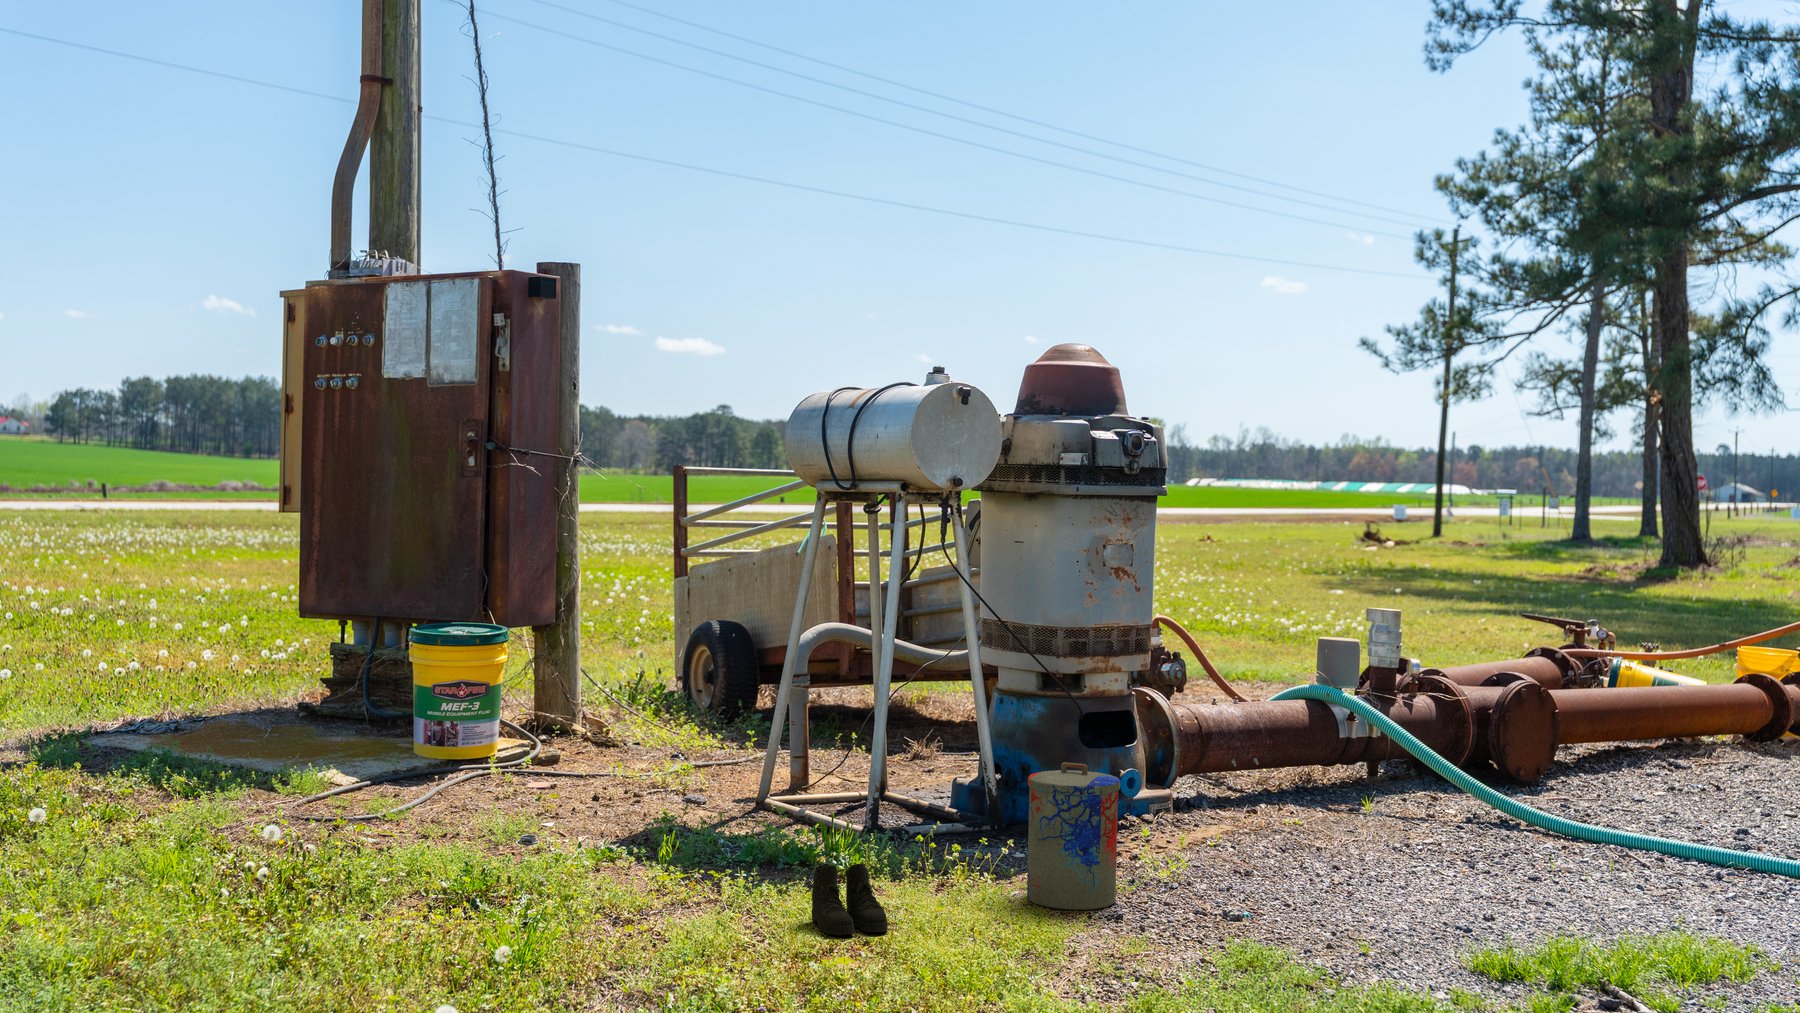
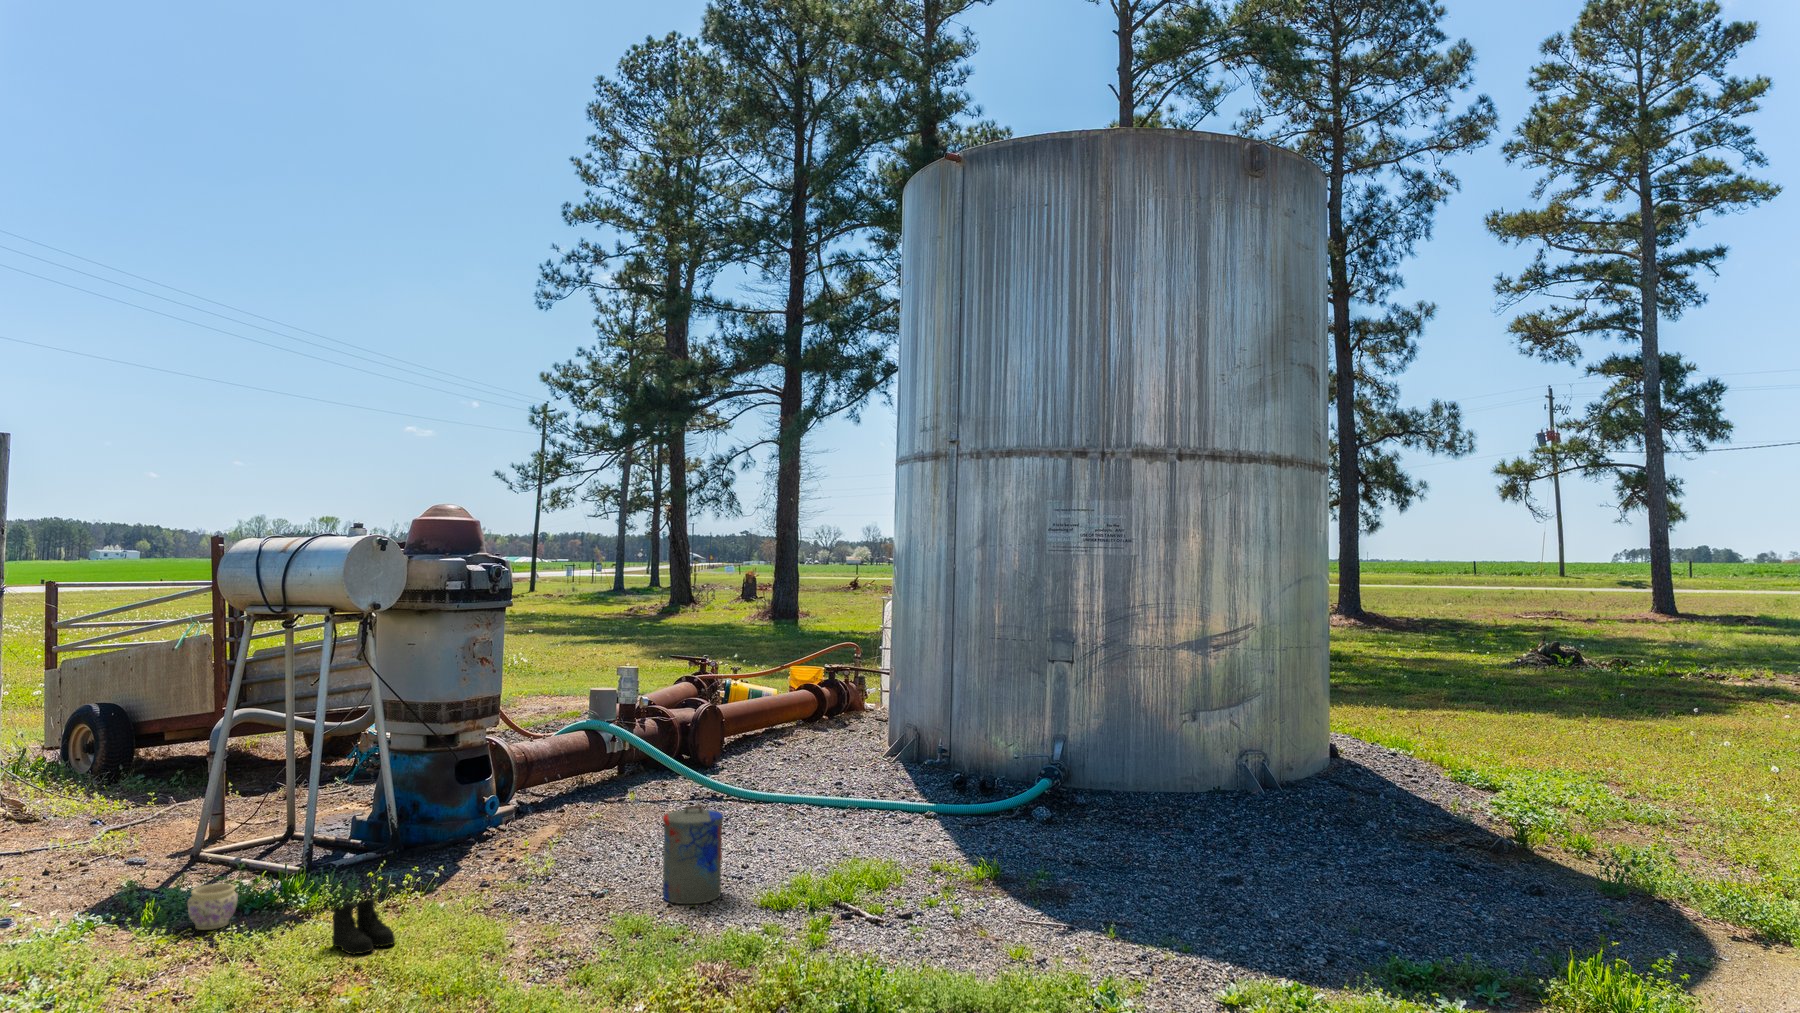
trash can: present [1027,762,1120,910] -> present [663,806,723,904]
planter: none [676,822,734,879] -> present [188,883,238,930]

